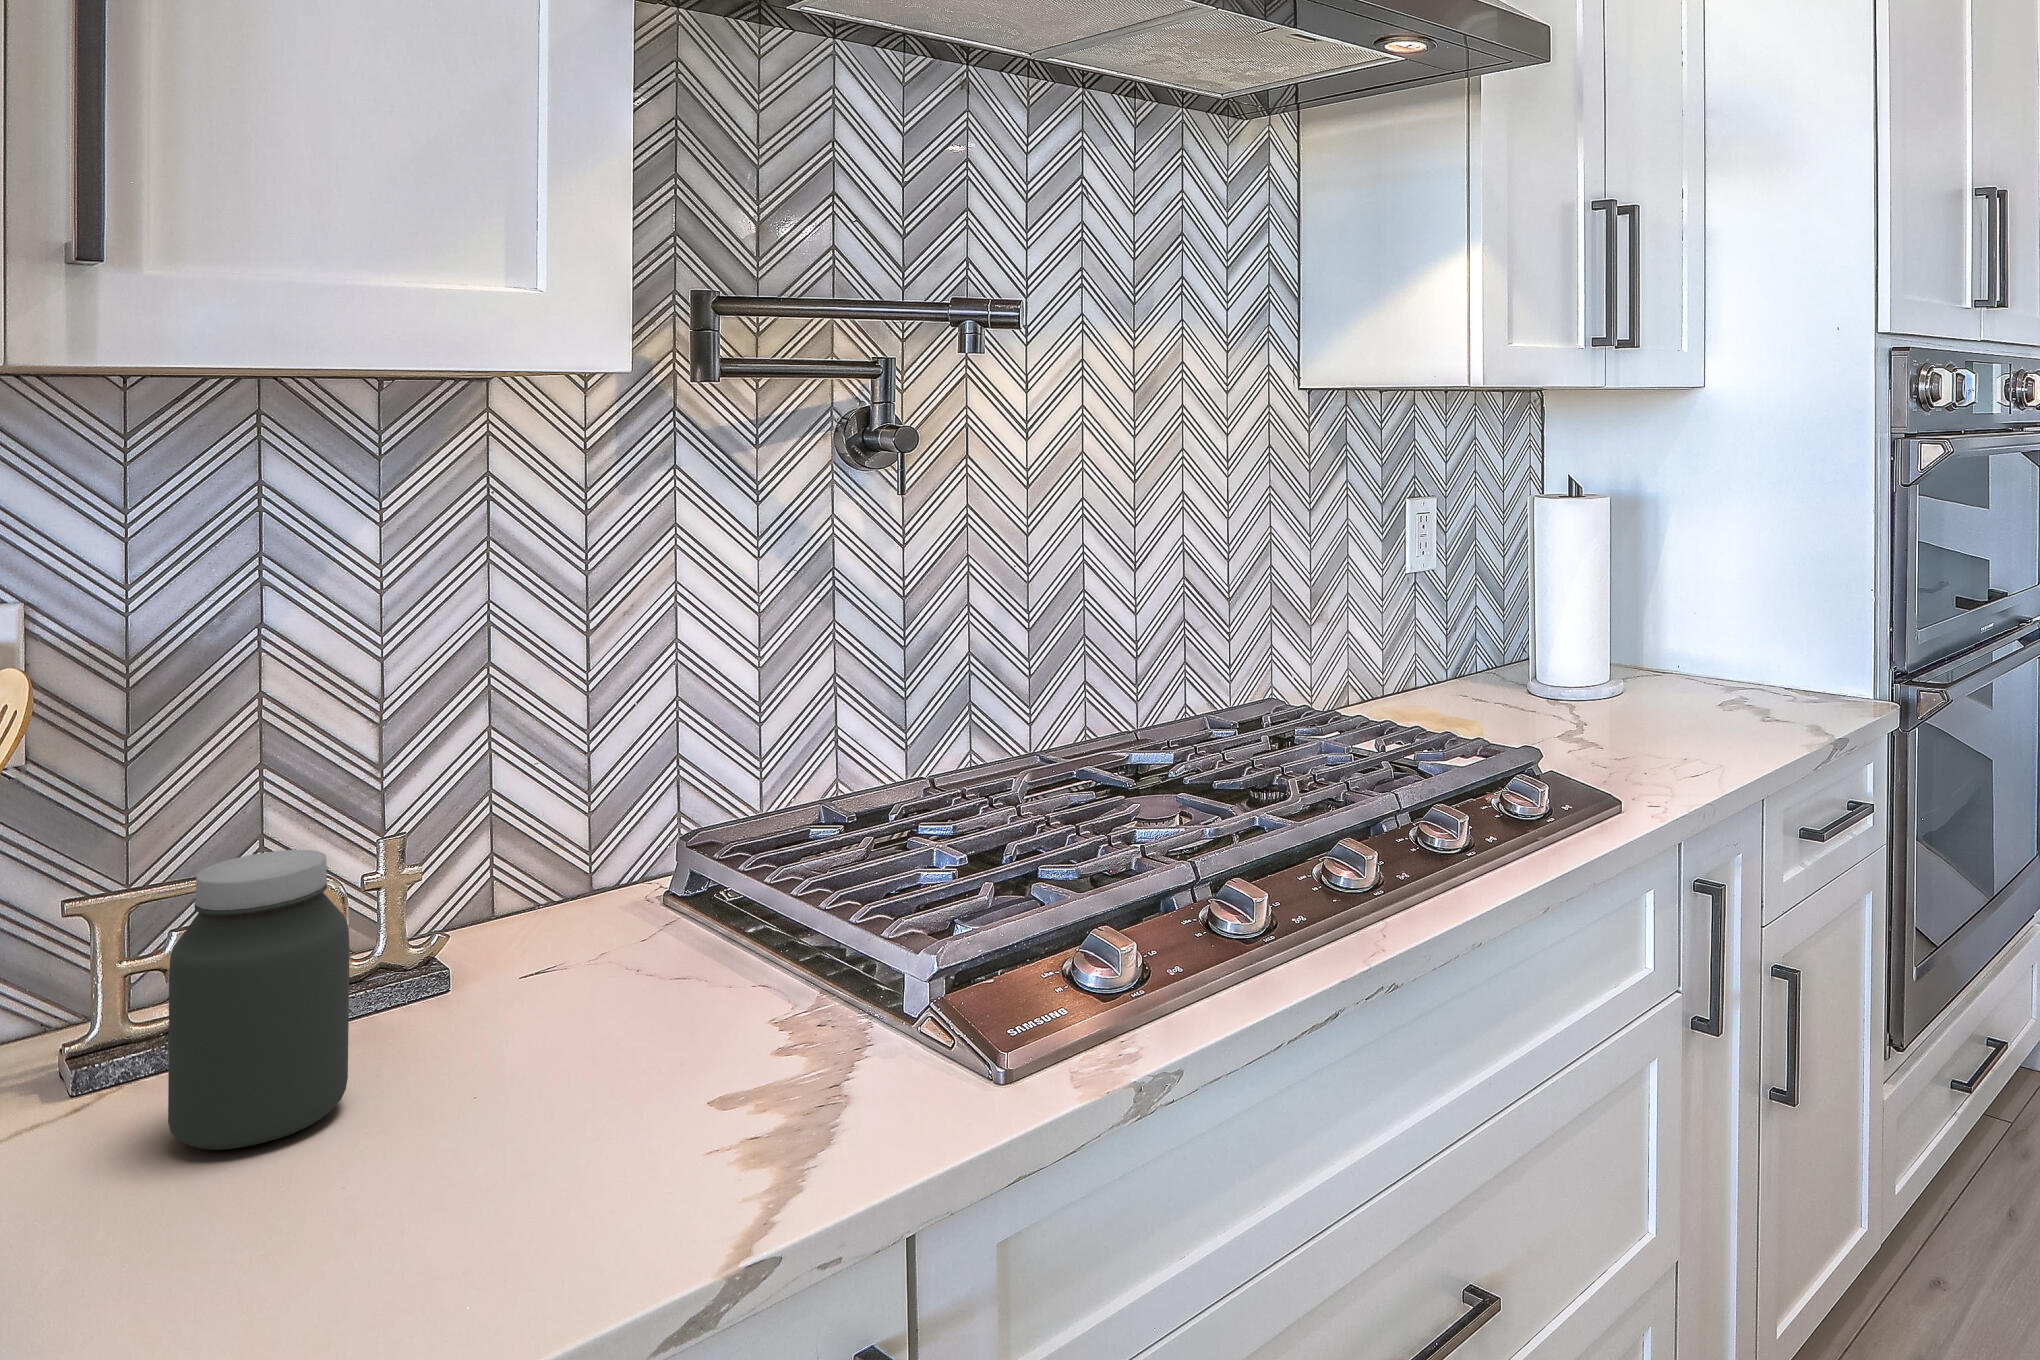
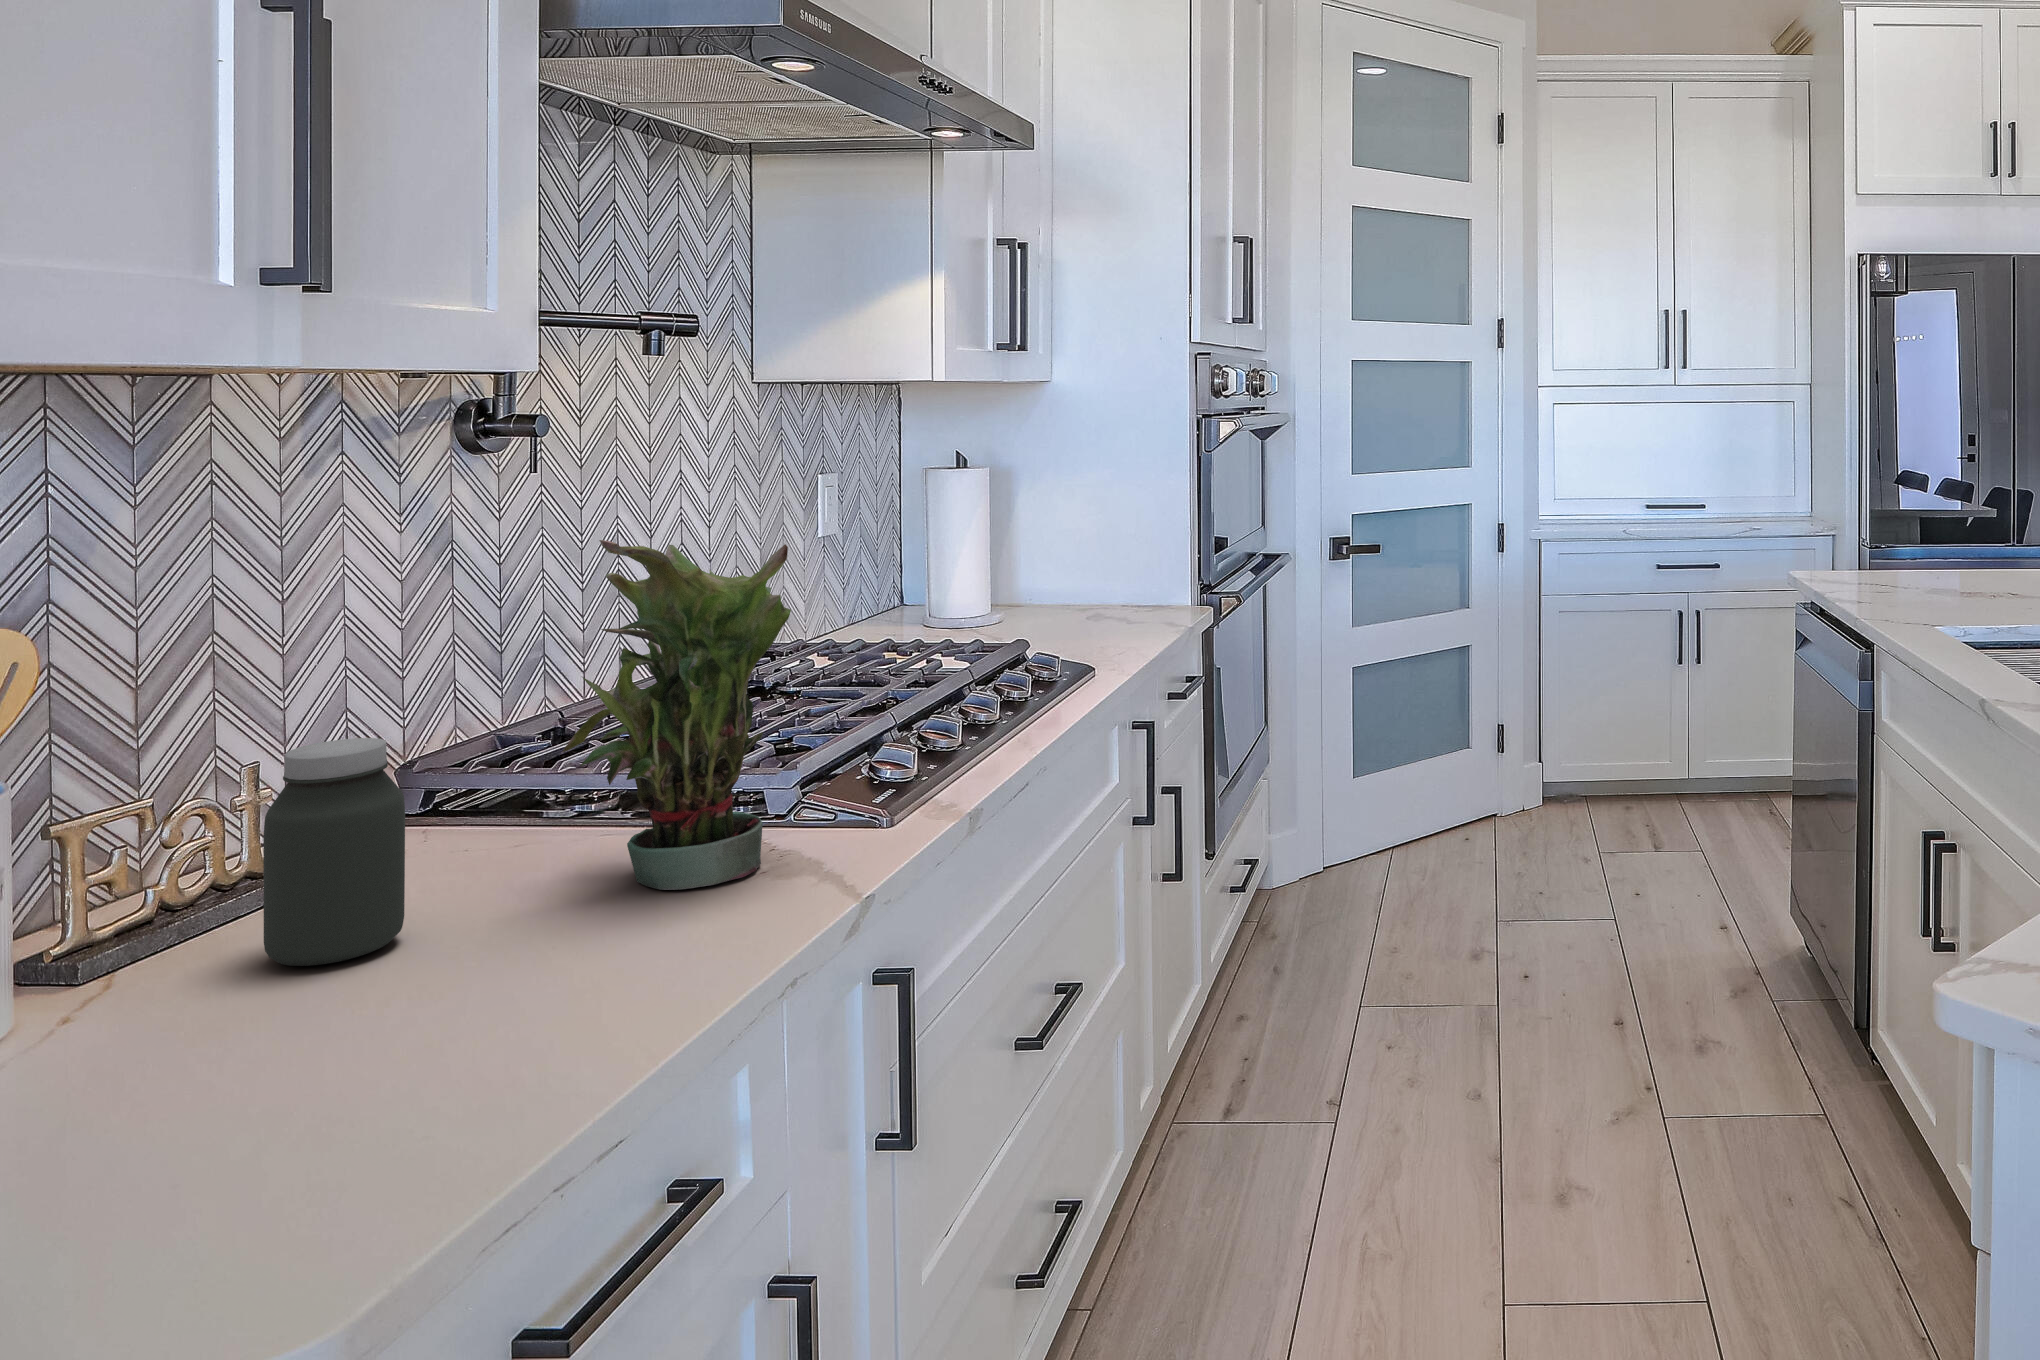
potted plant: none [500,626,846,1128] -> present [562,540,791,890]

